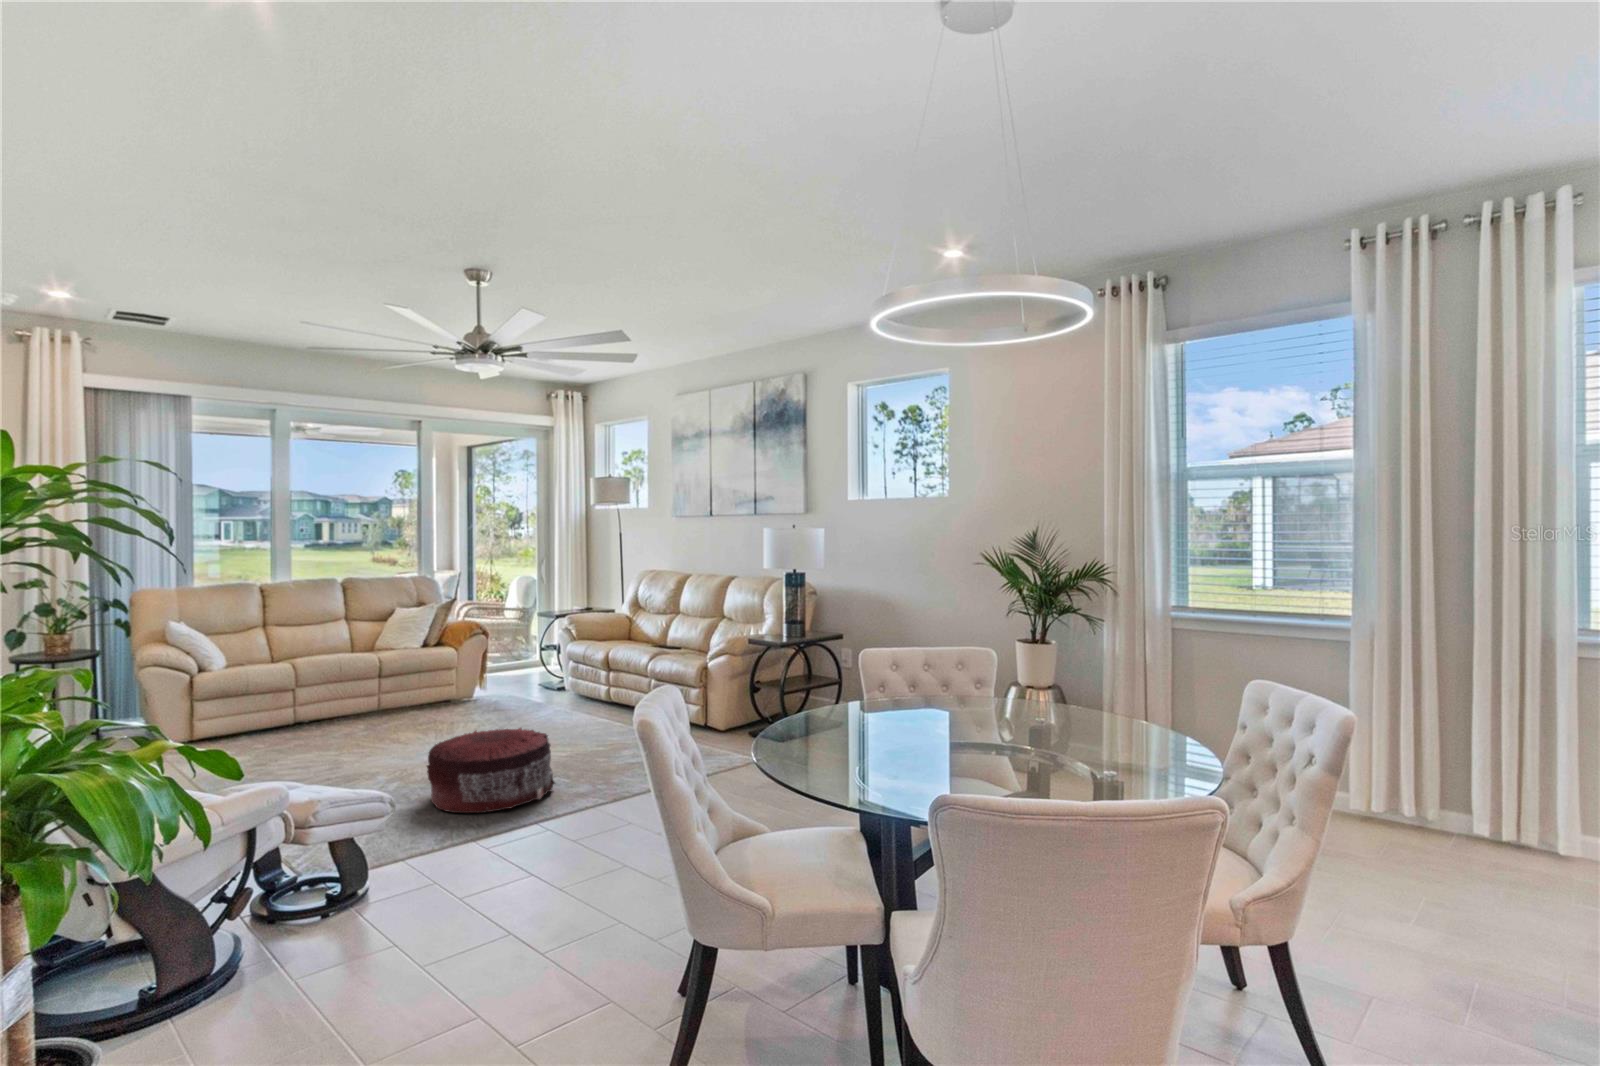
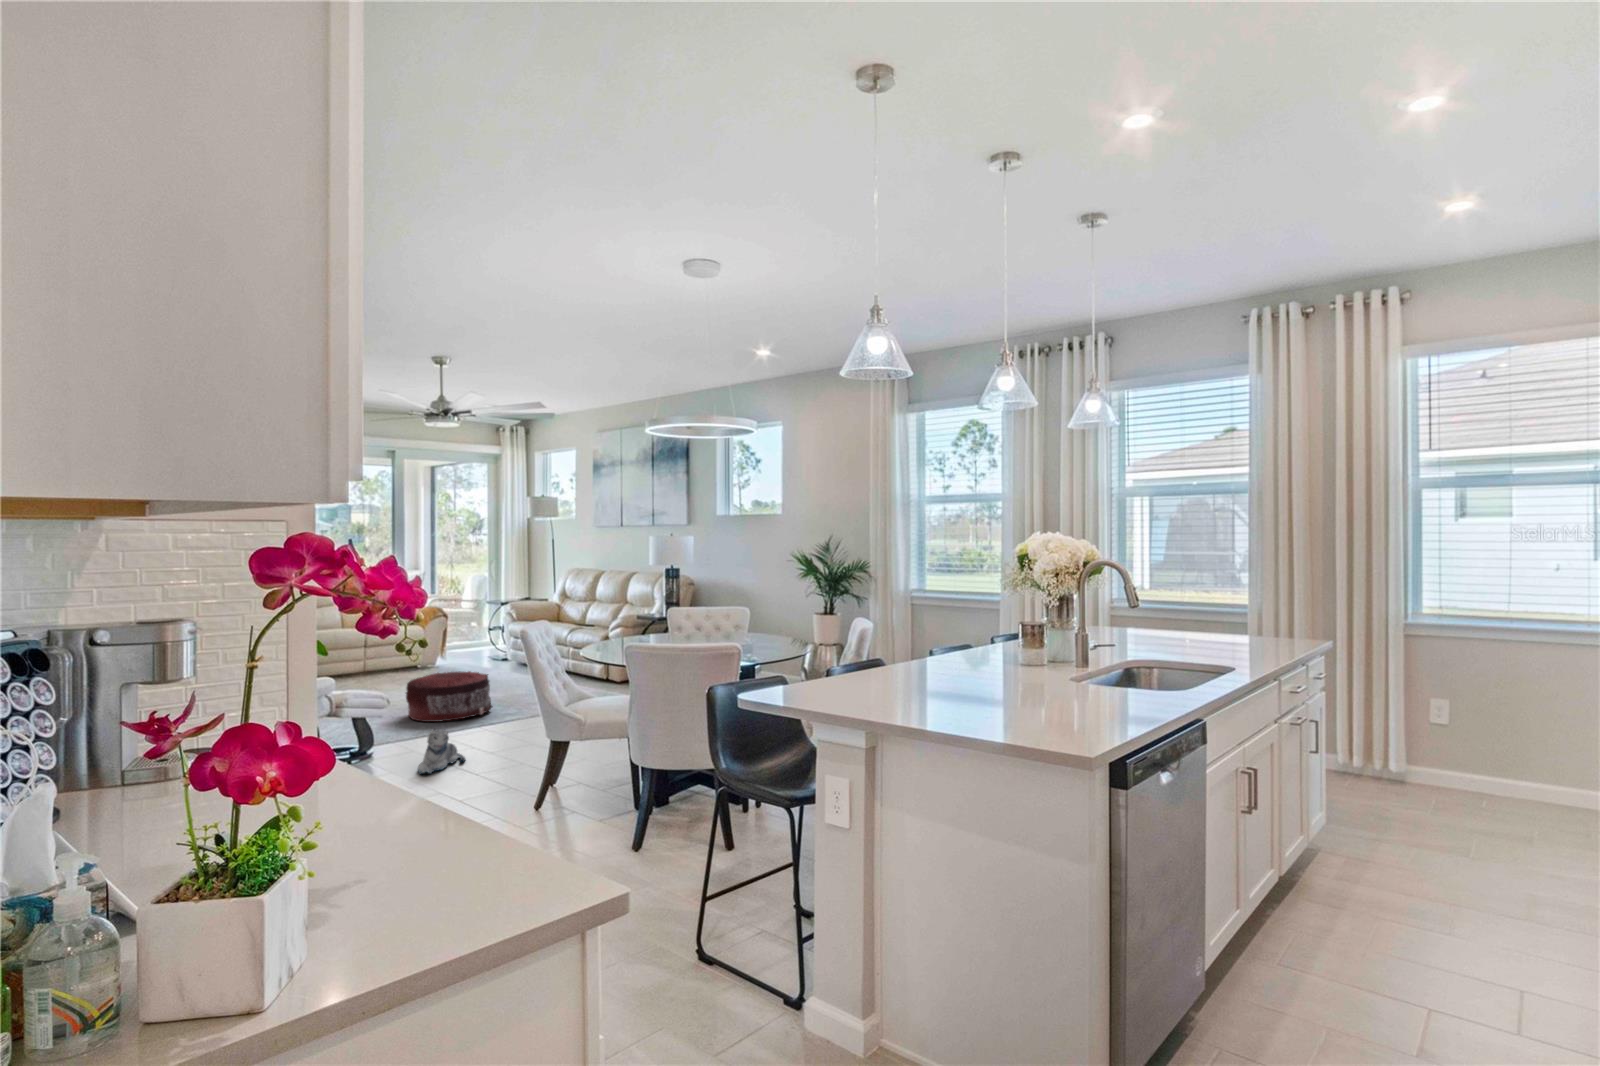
plush toy: none [439,868,522,960] -> present [418,729,465,774]

